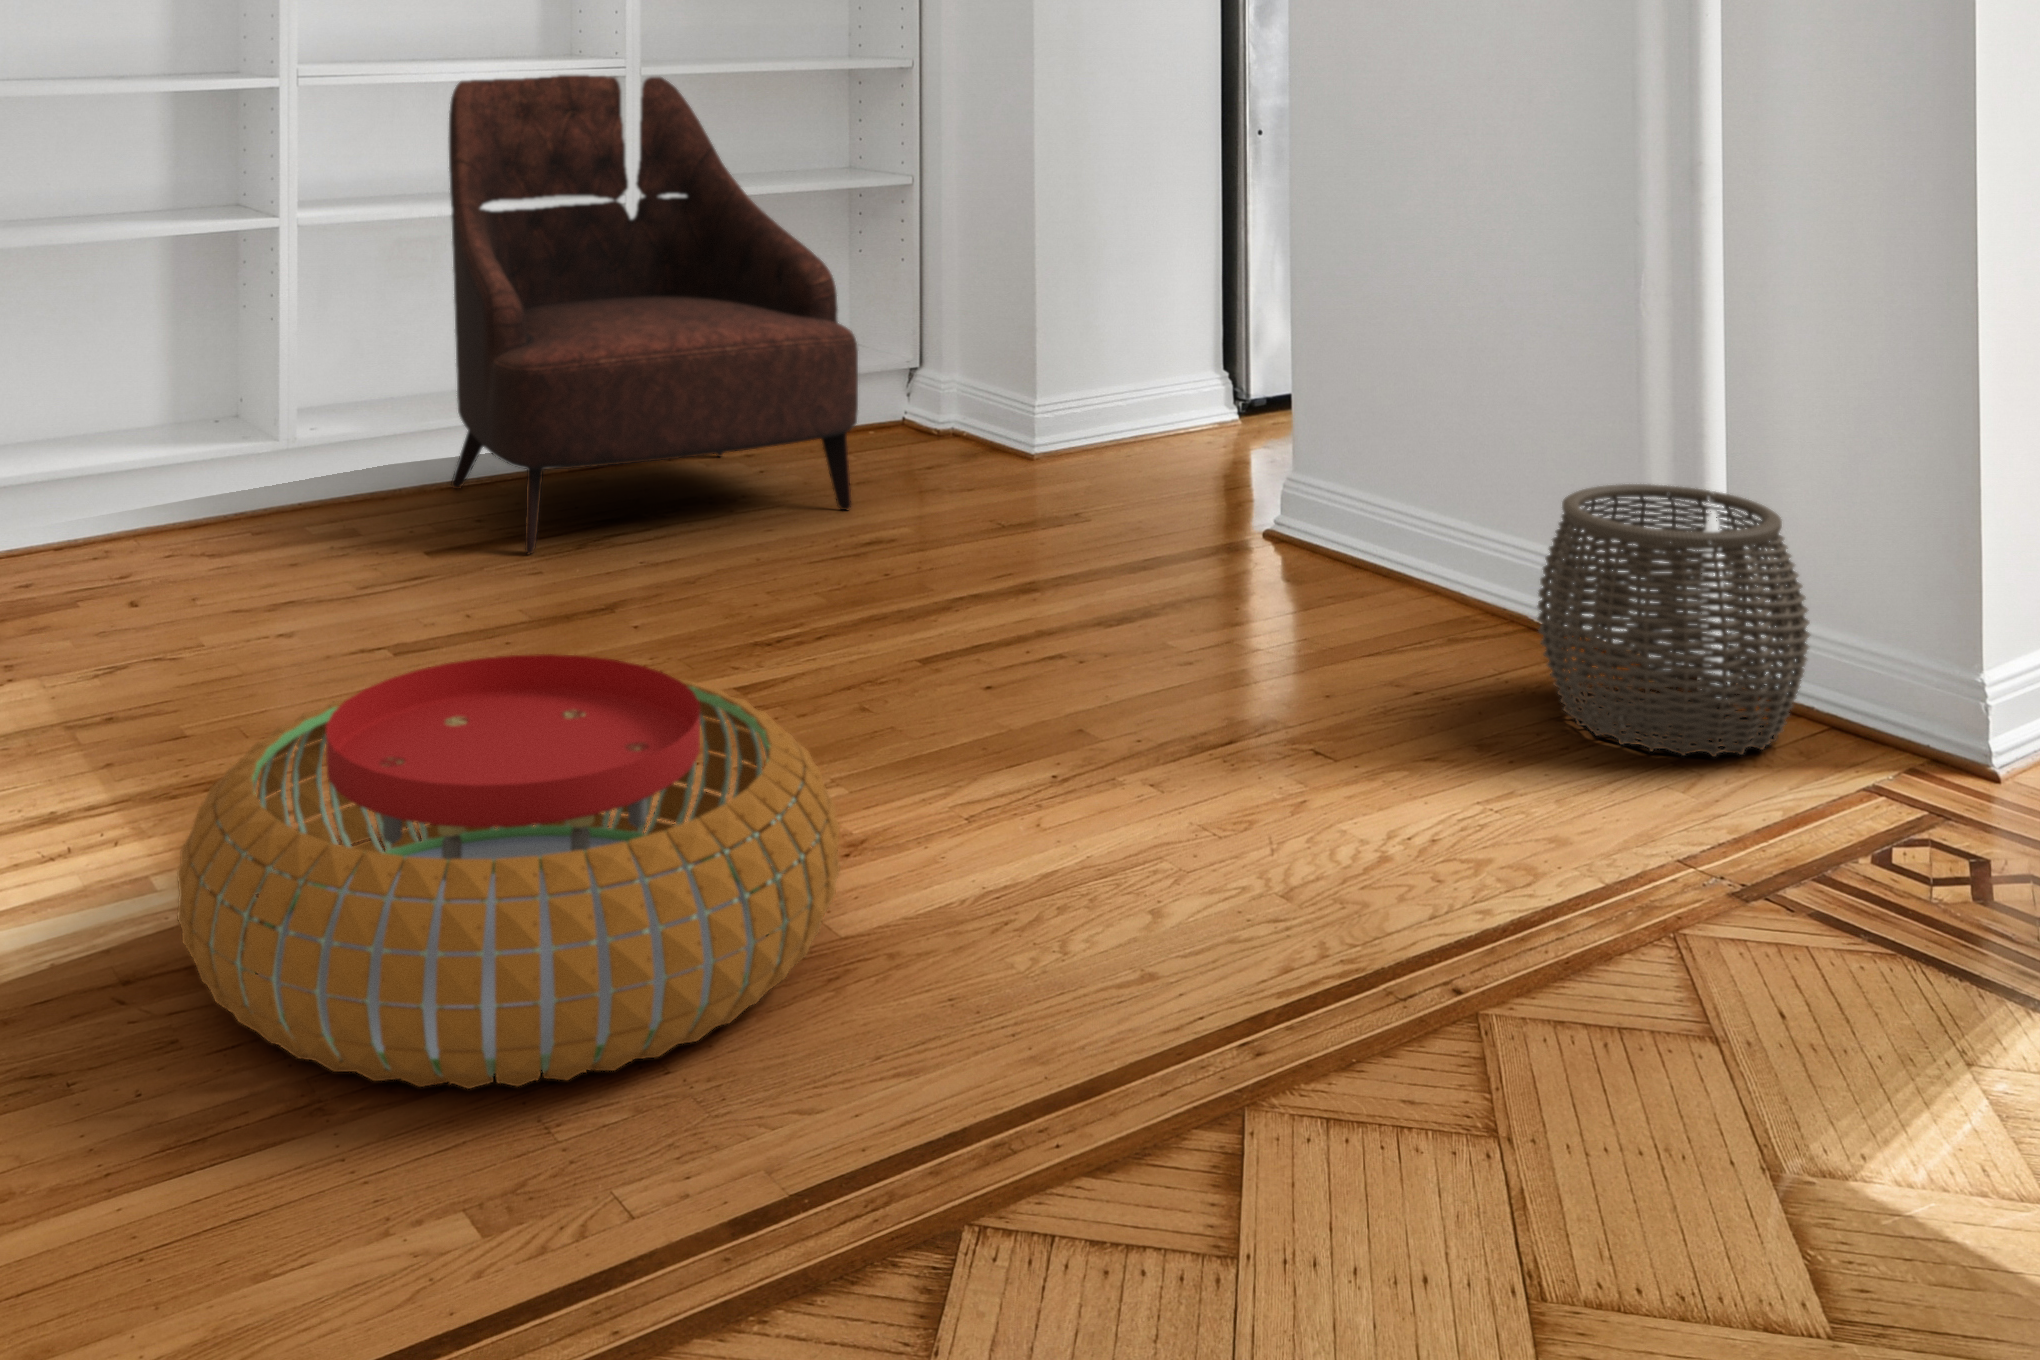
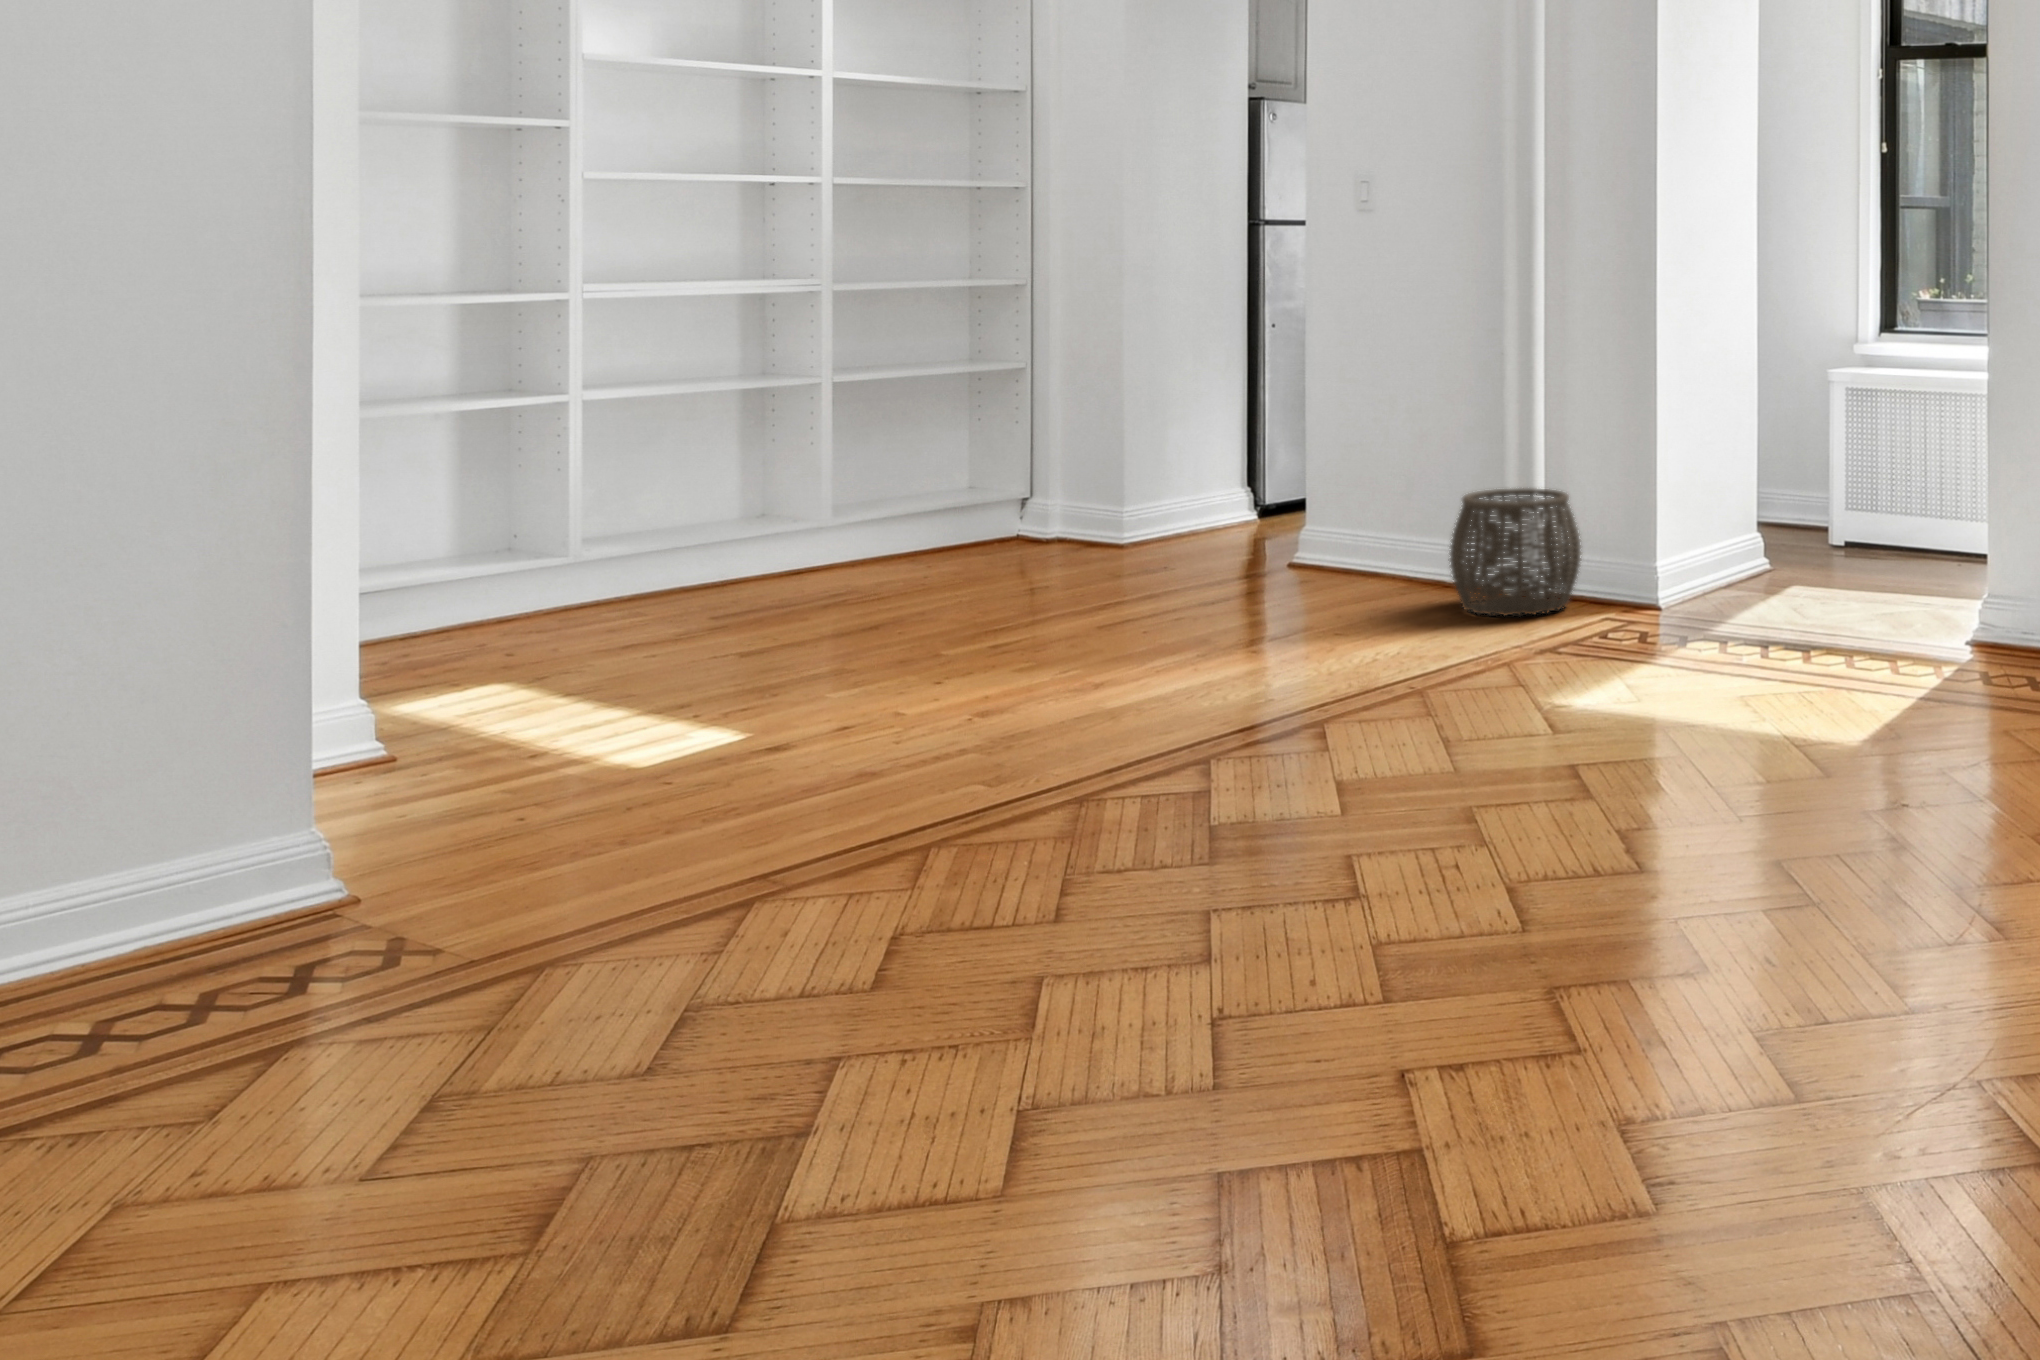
armchair: present [449,75,858,554] -> none [685,283,1012,612]
pouf: present [177,654,840,1089] -> none [733,589,1106,768]

